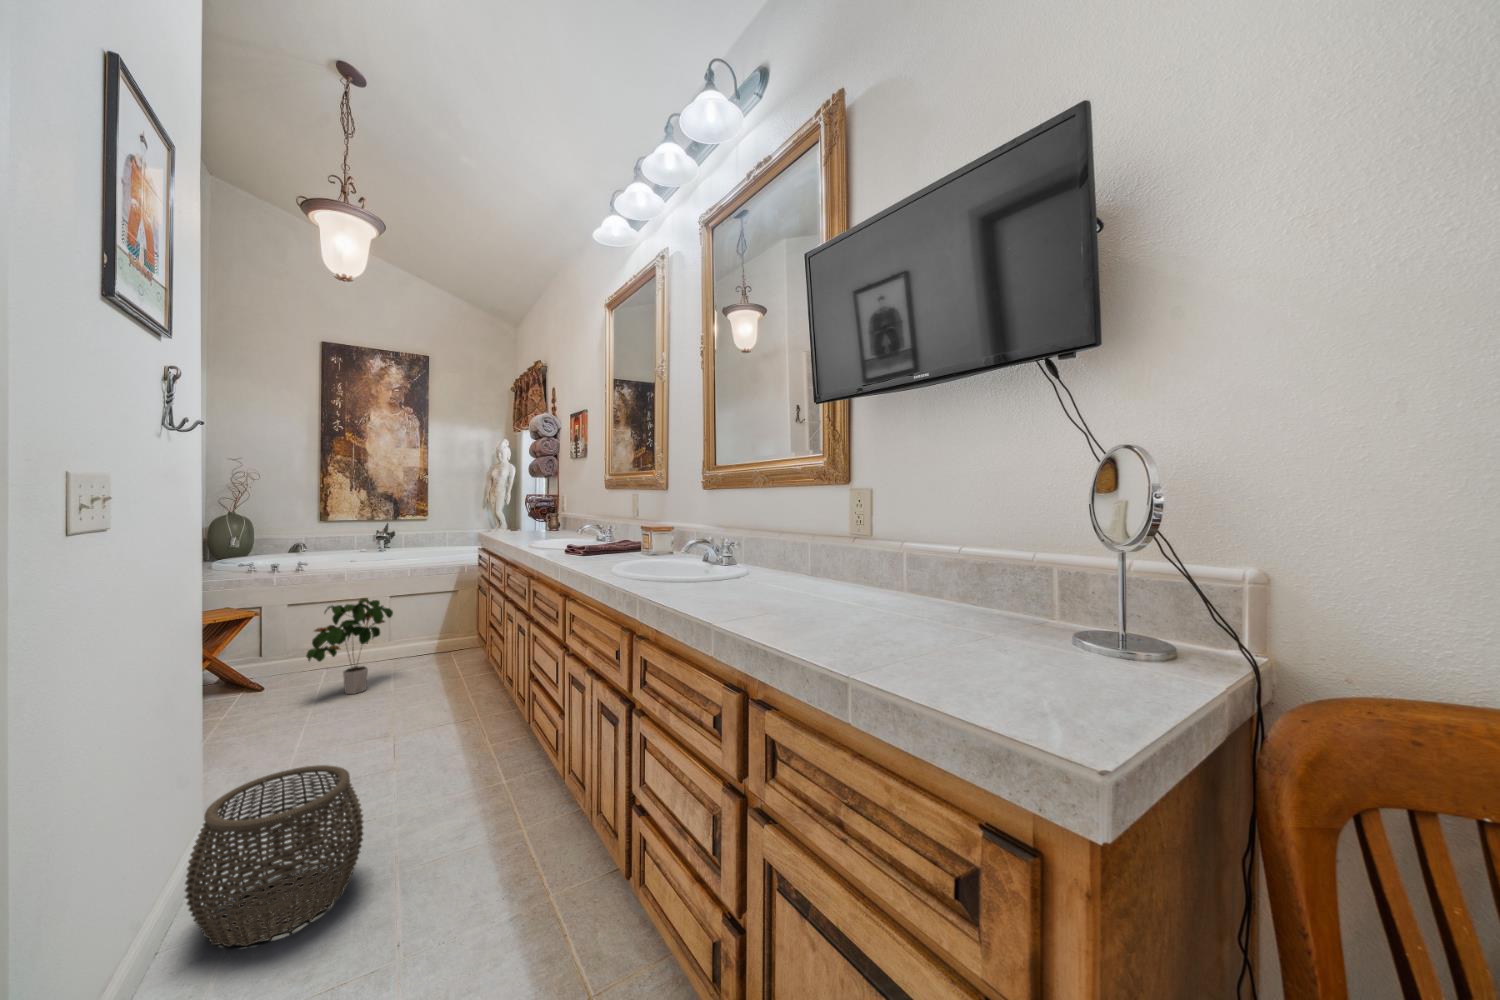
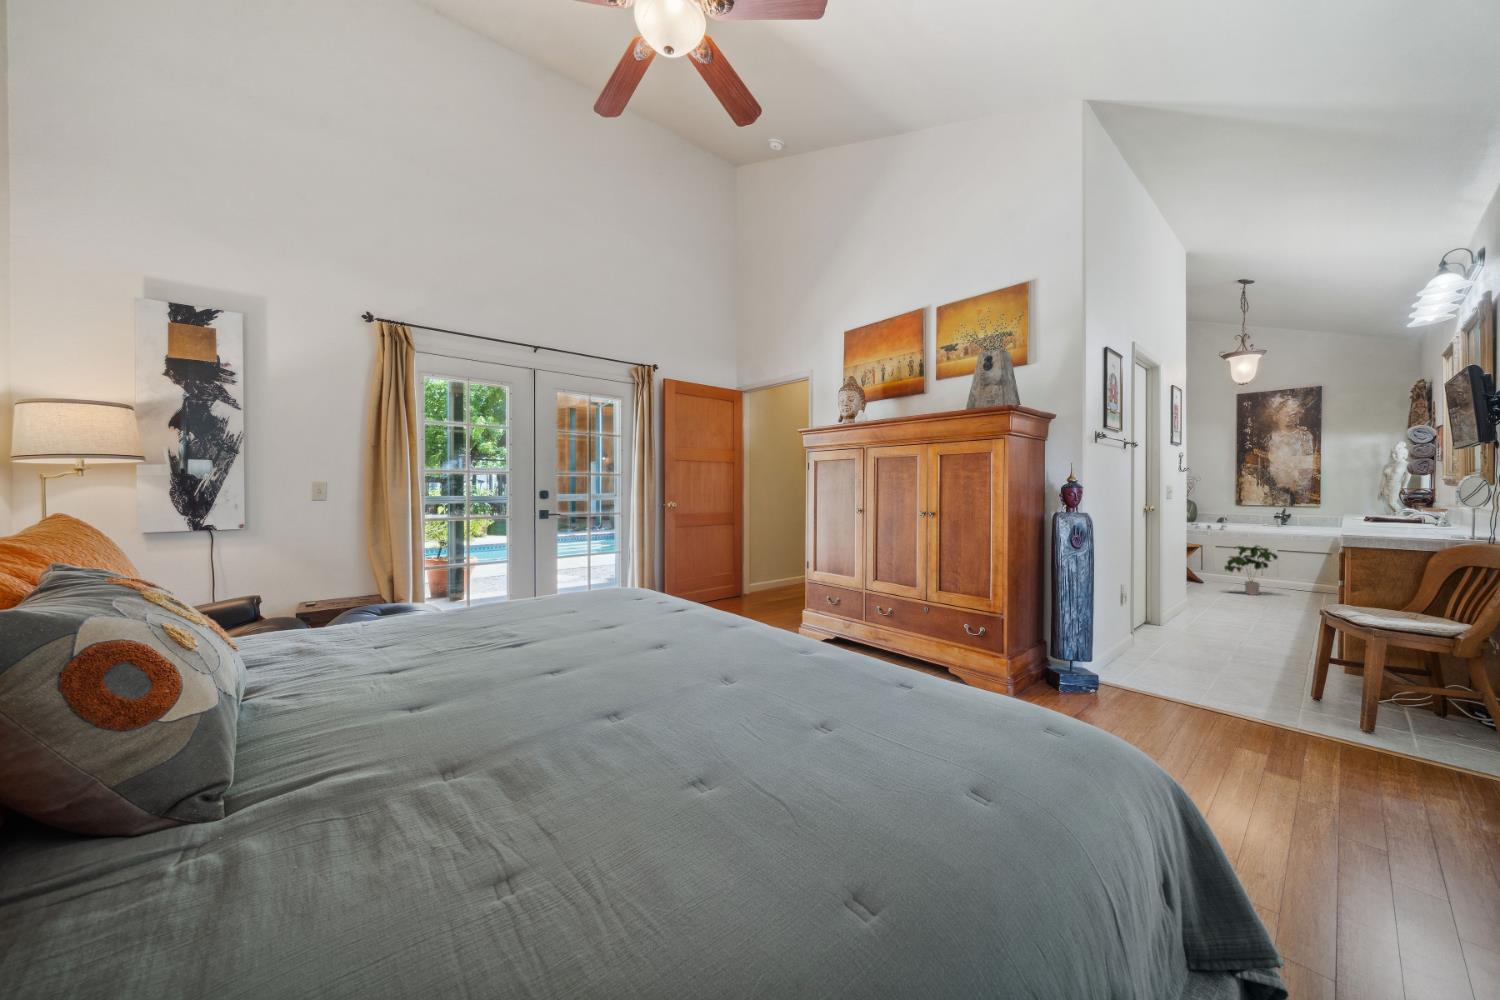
woven basket: present [185,765,364,947] -> none [1183,582,1242,626]

